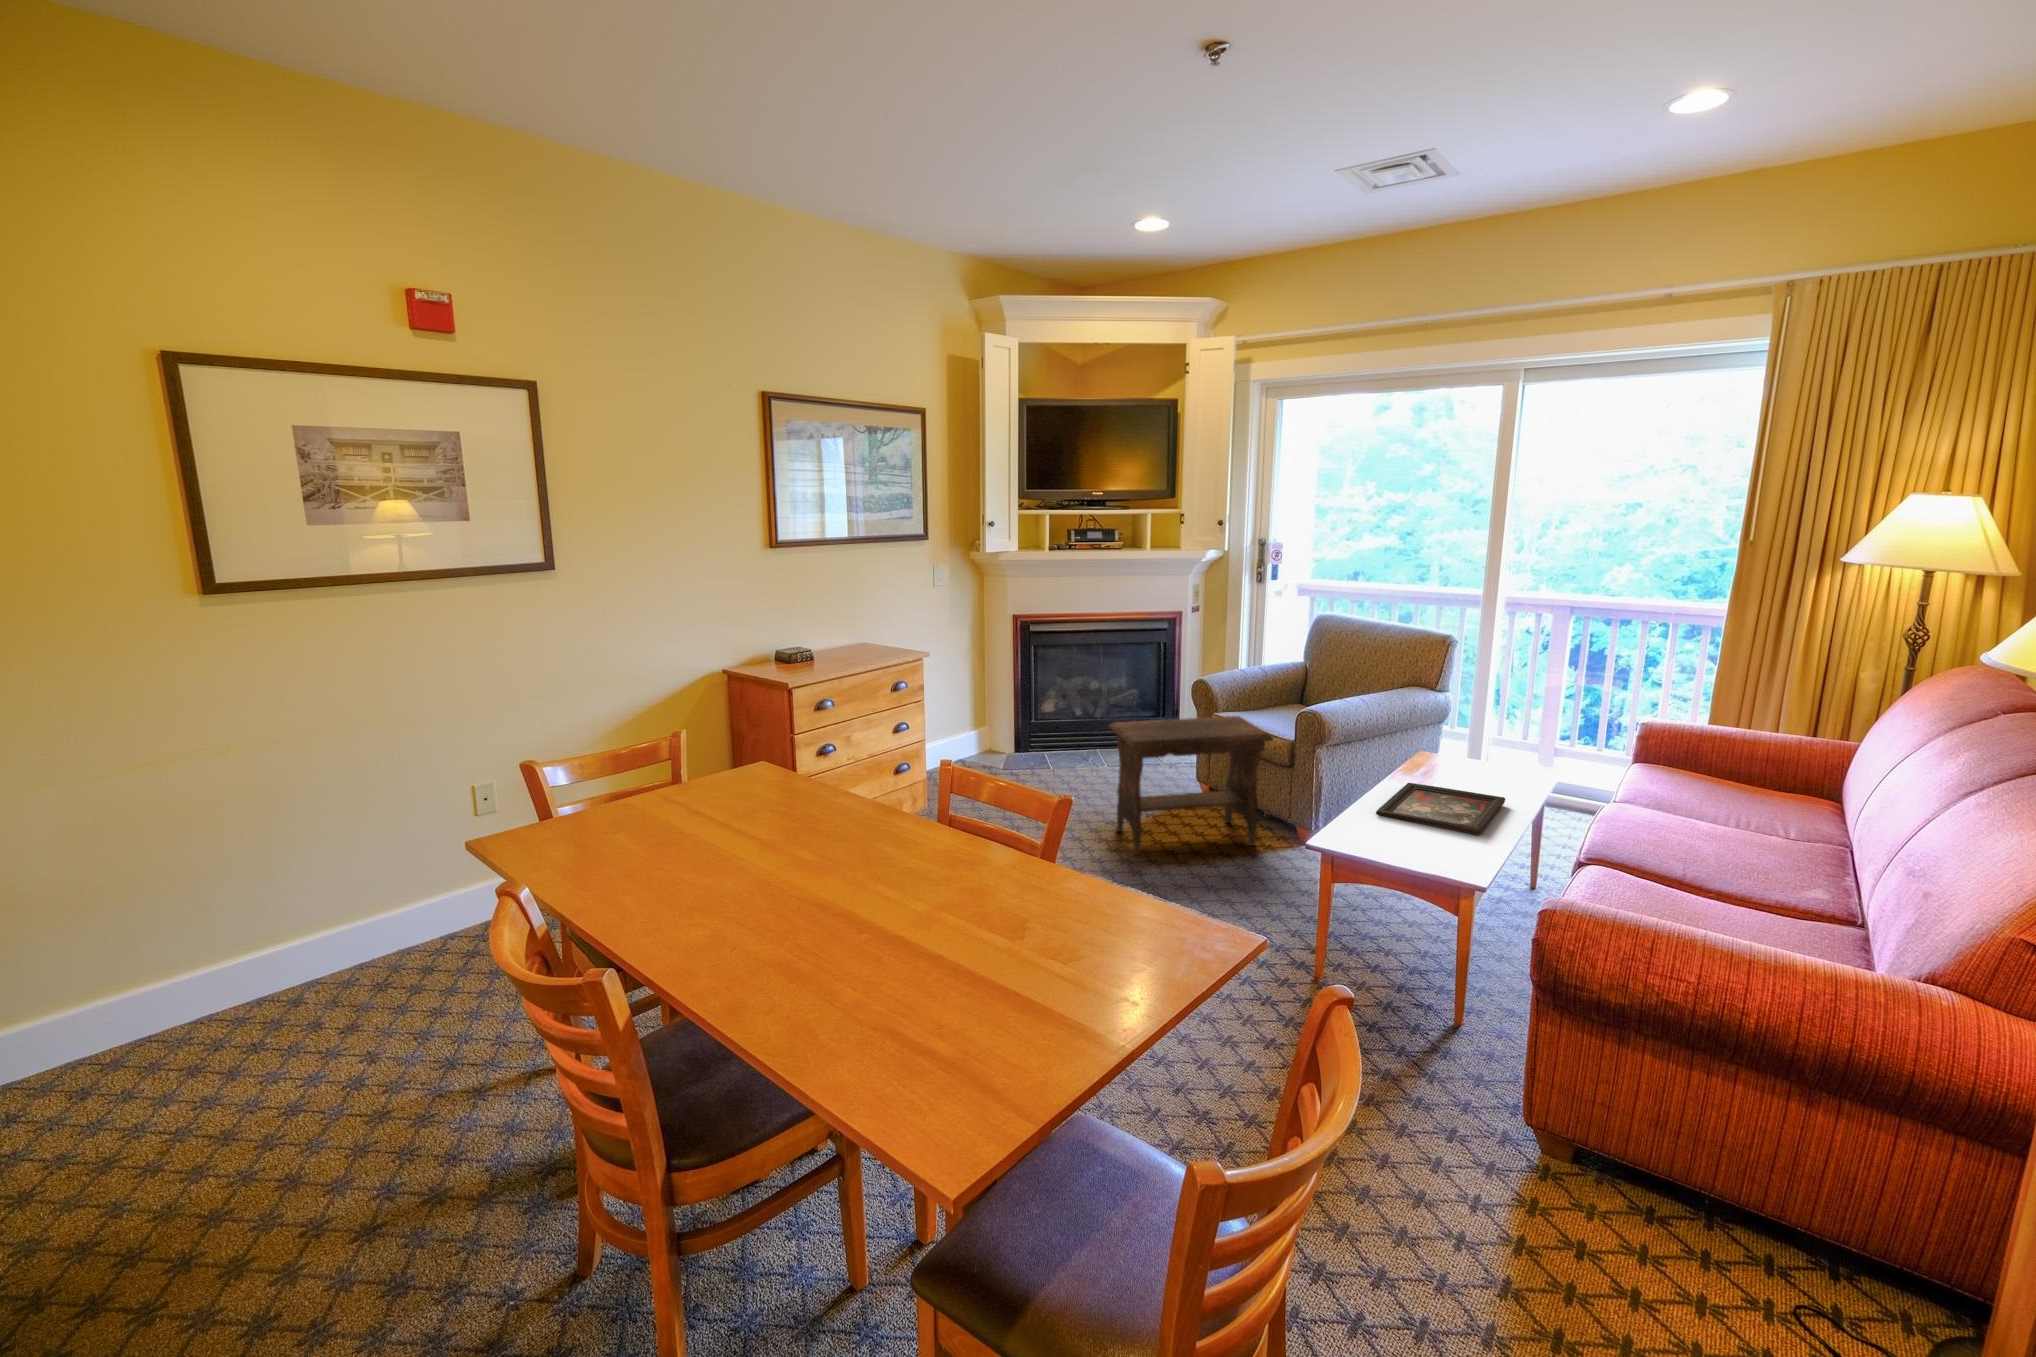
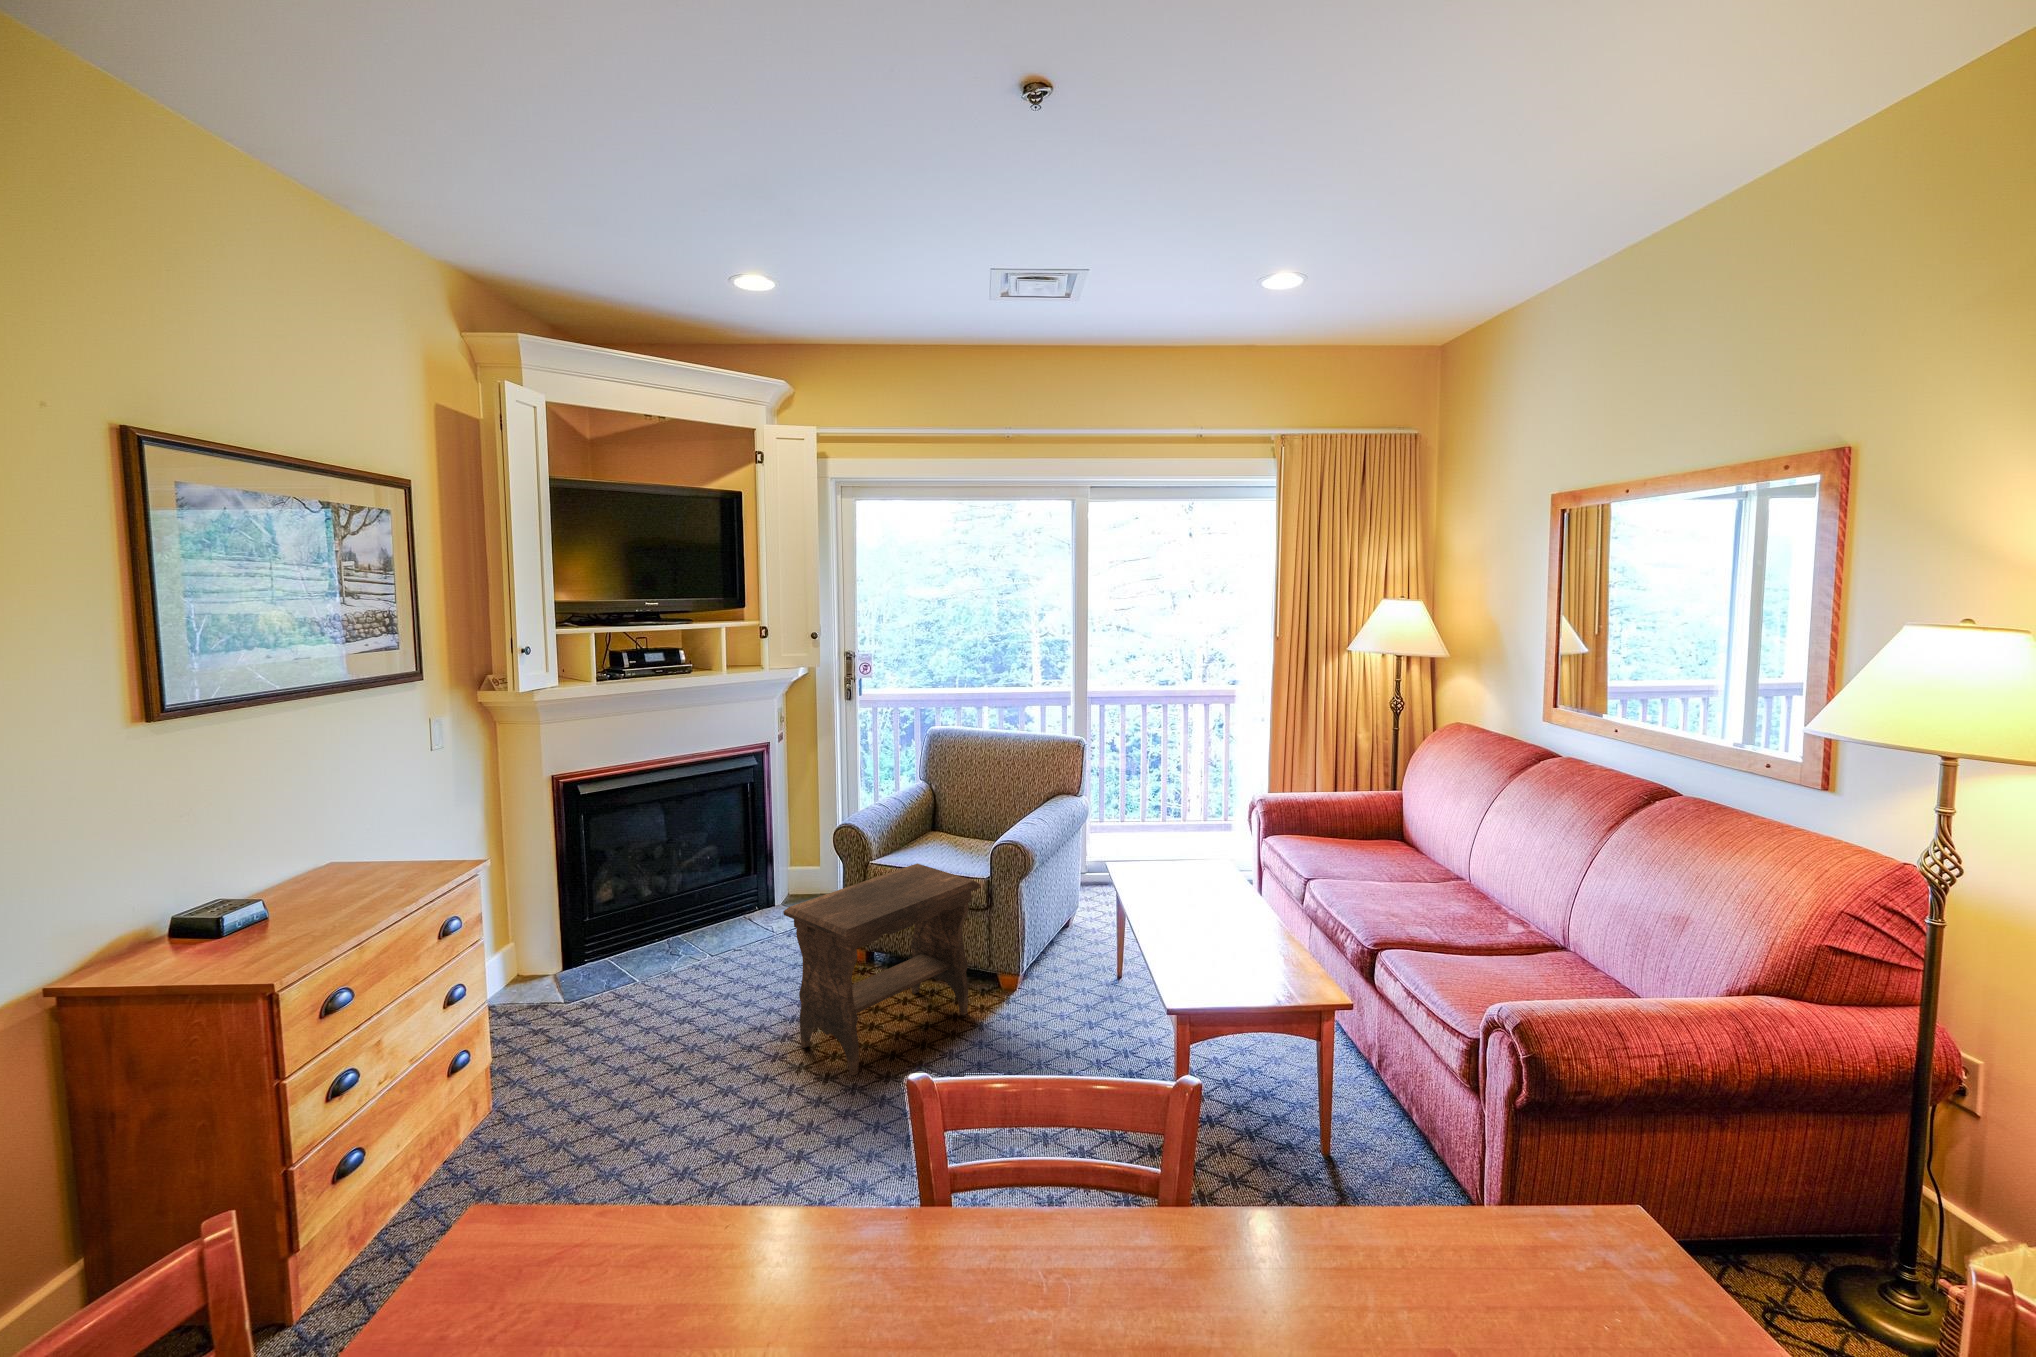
decorative tray: present [1376,783,1505,836] -> none [1155,905,1276,958]

